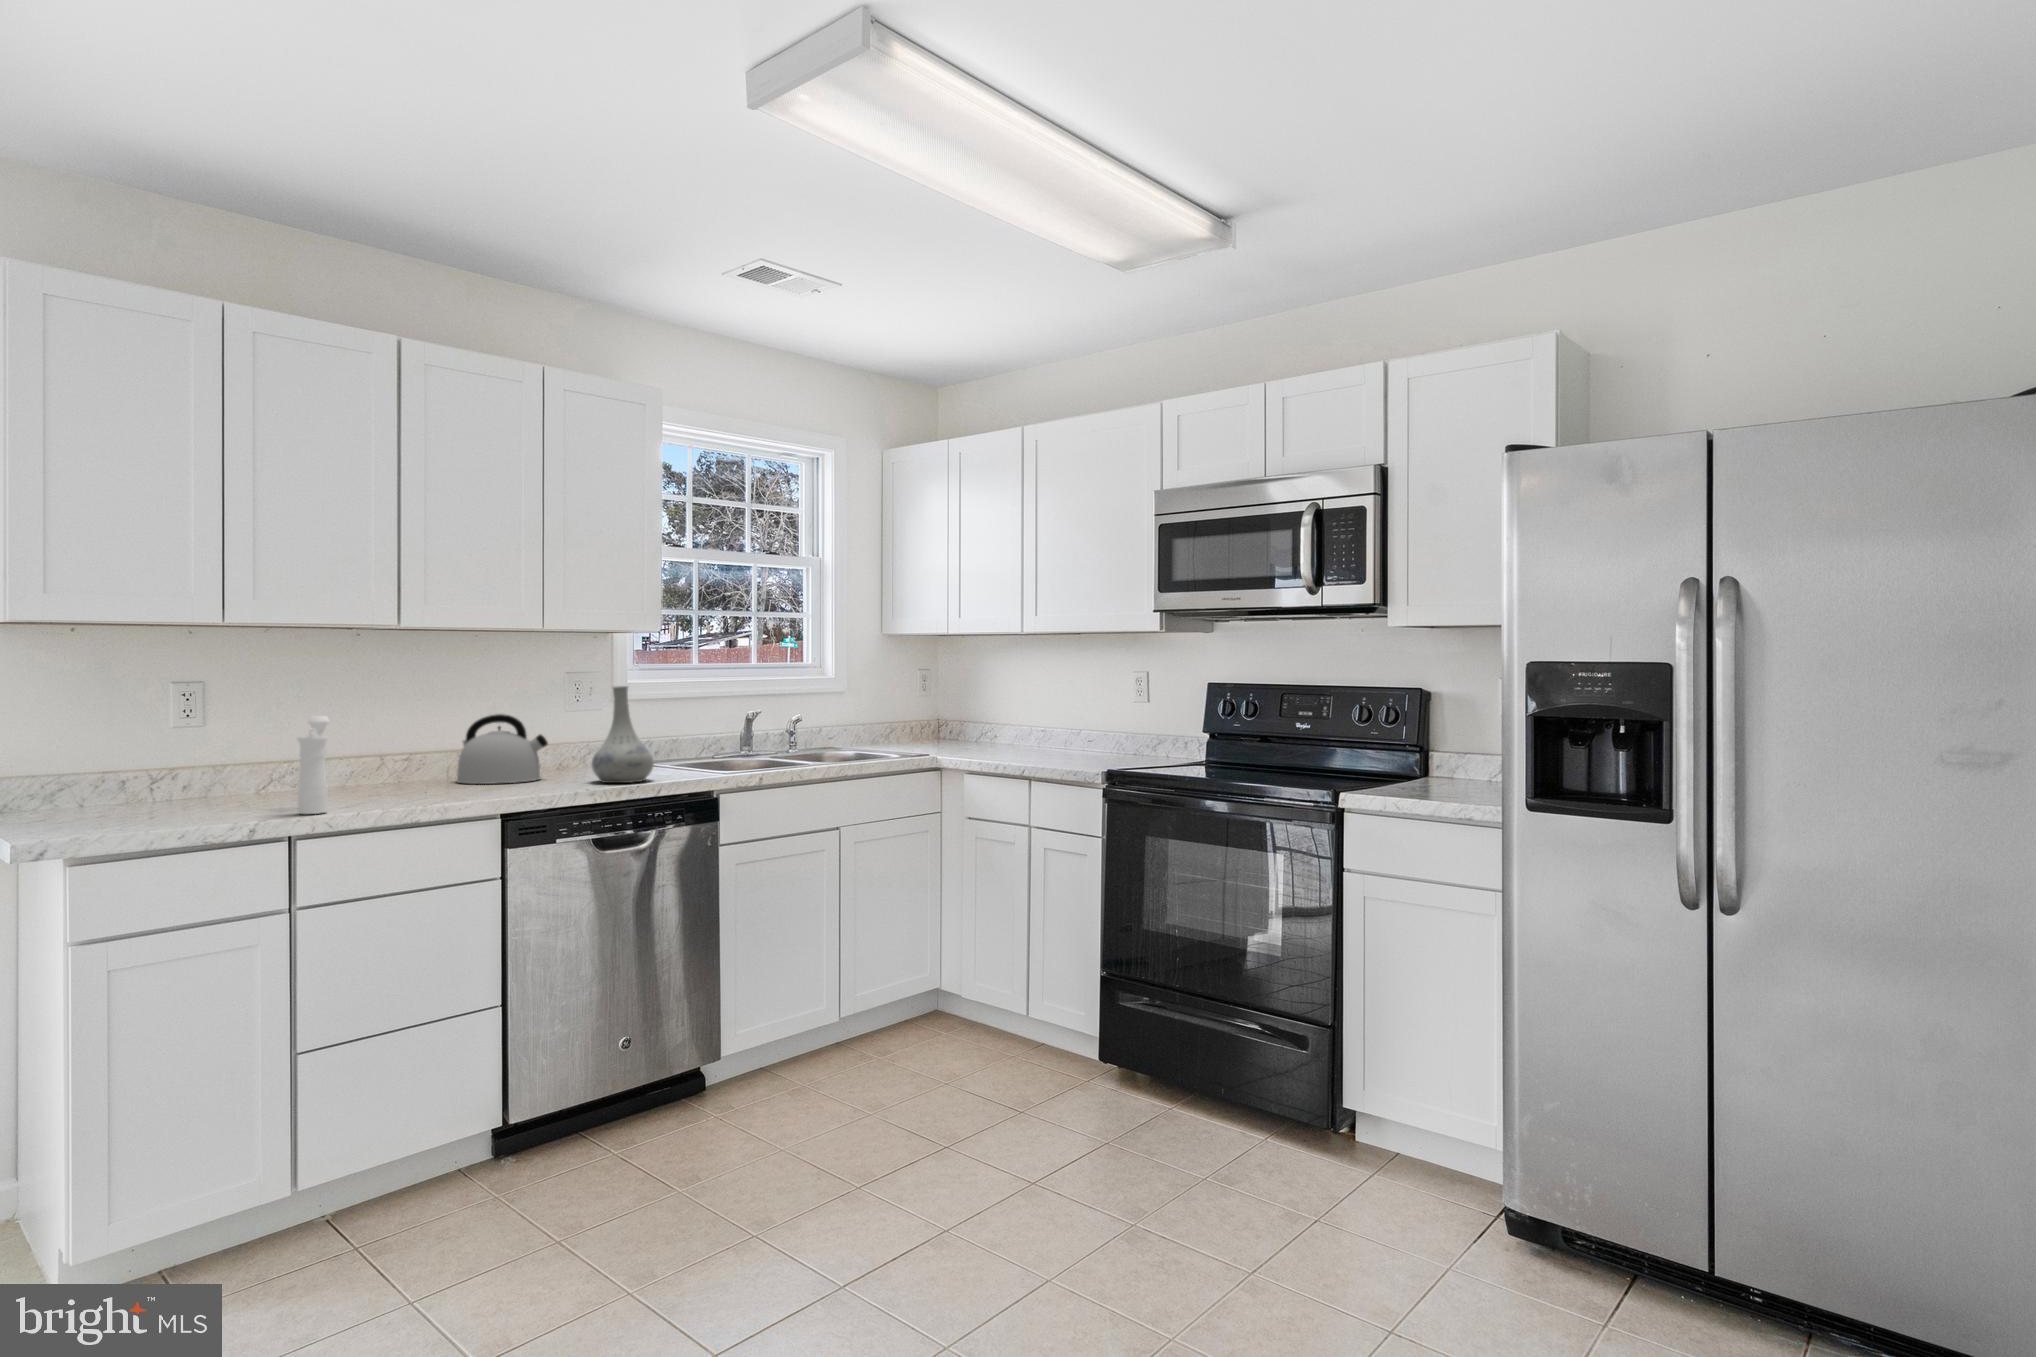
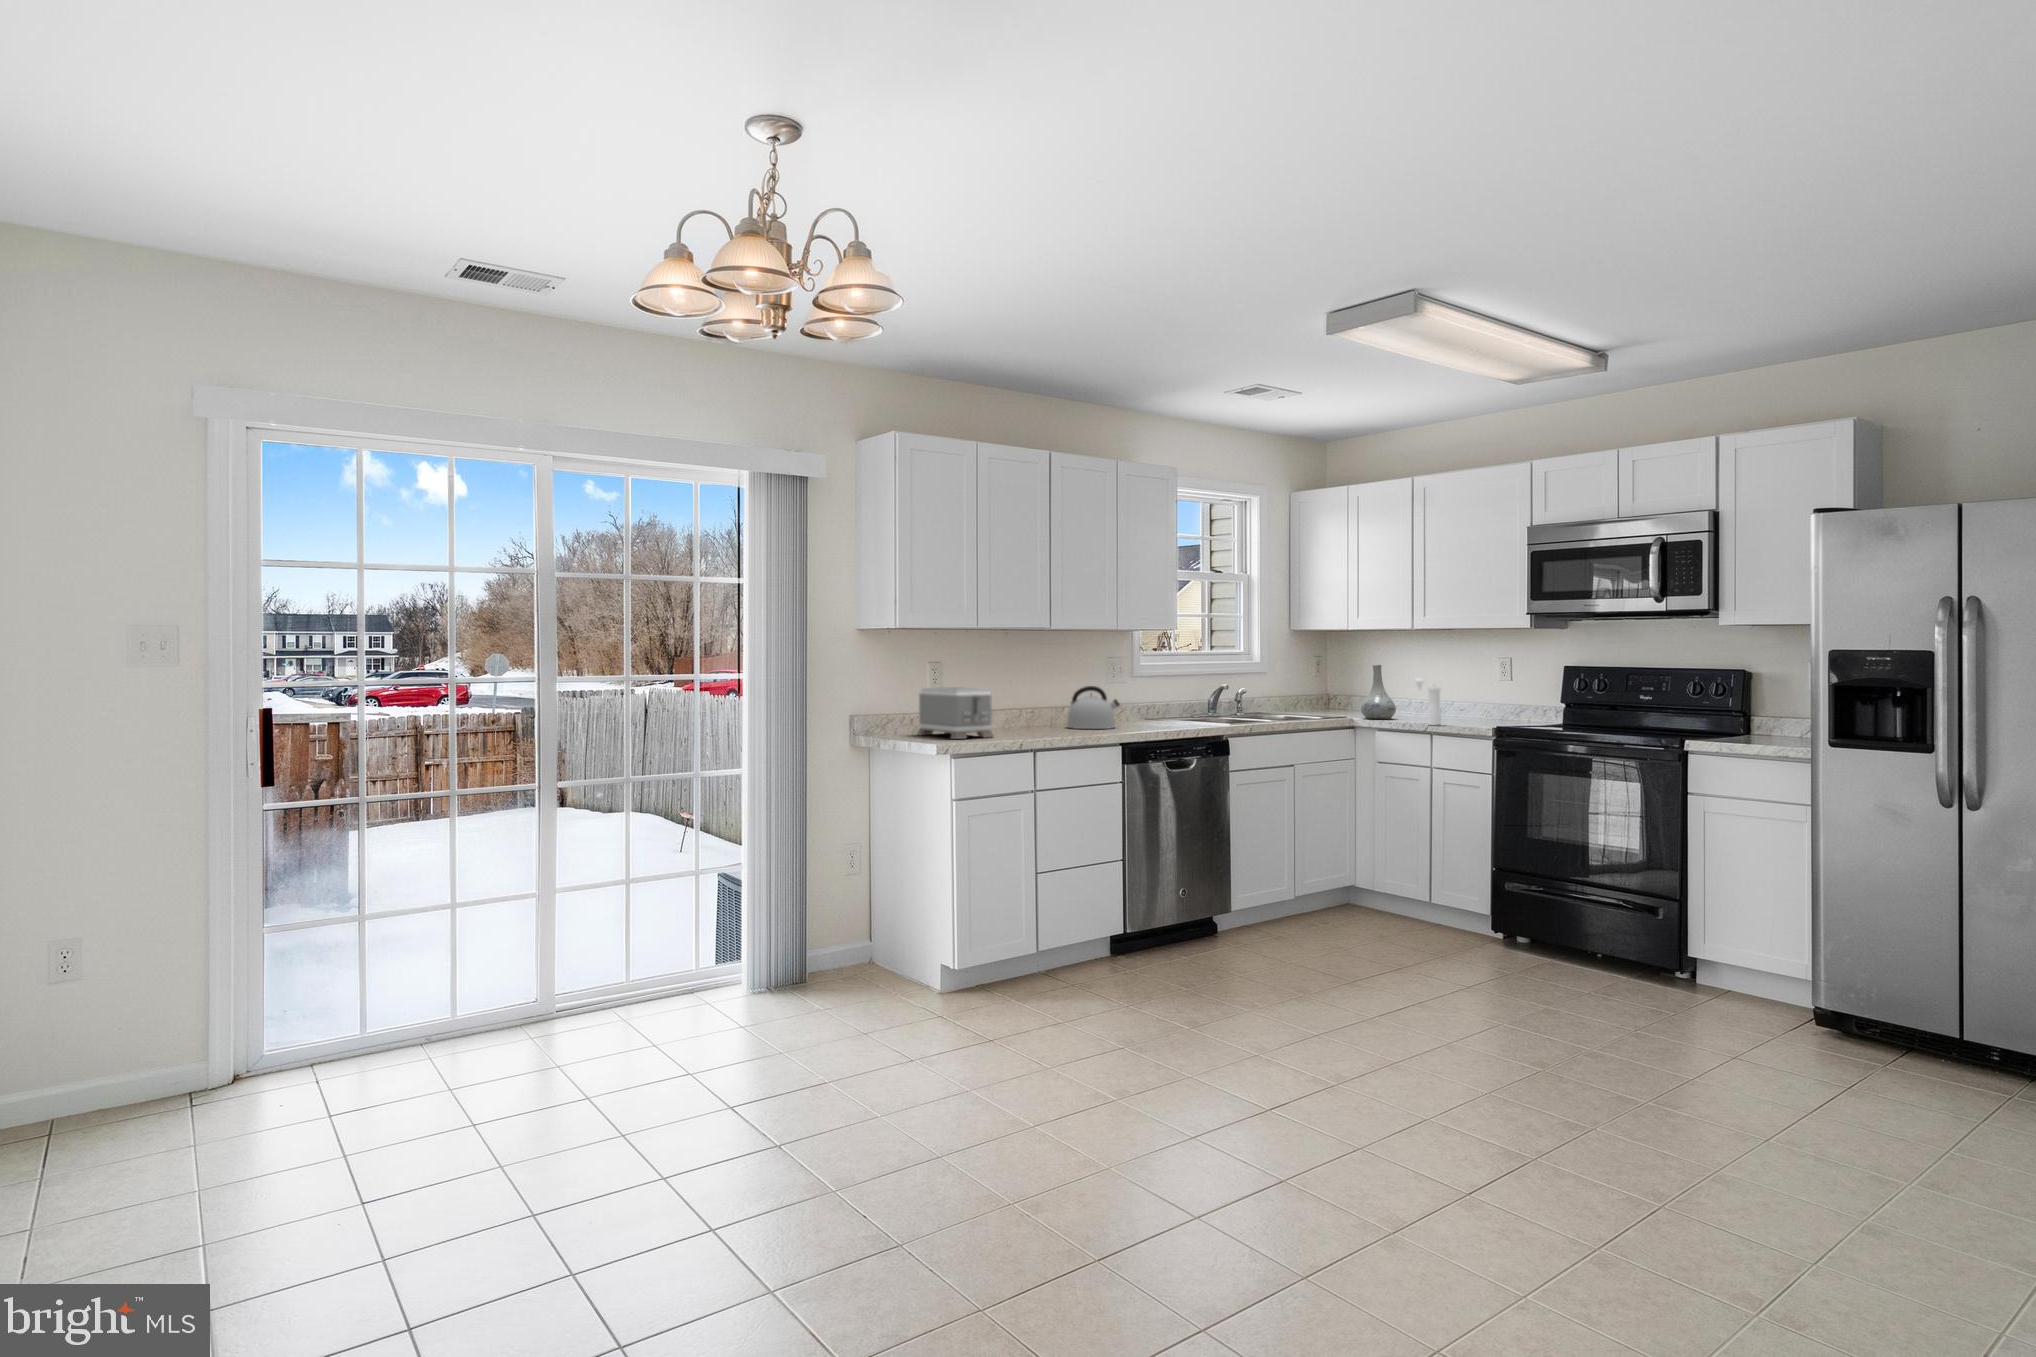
vase: present [592,686,654,783] -> present [1361,665,1396,719]
pepper mill: present [298,716,329,814] -> present [1416,678,1441,725]
toaster: none [117,719,247,816] -> present [918,687,993,739]

